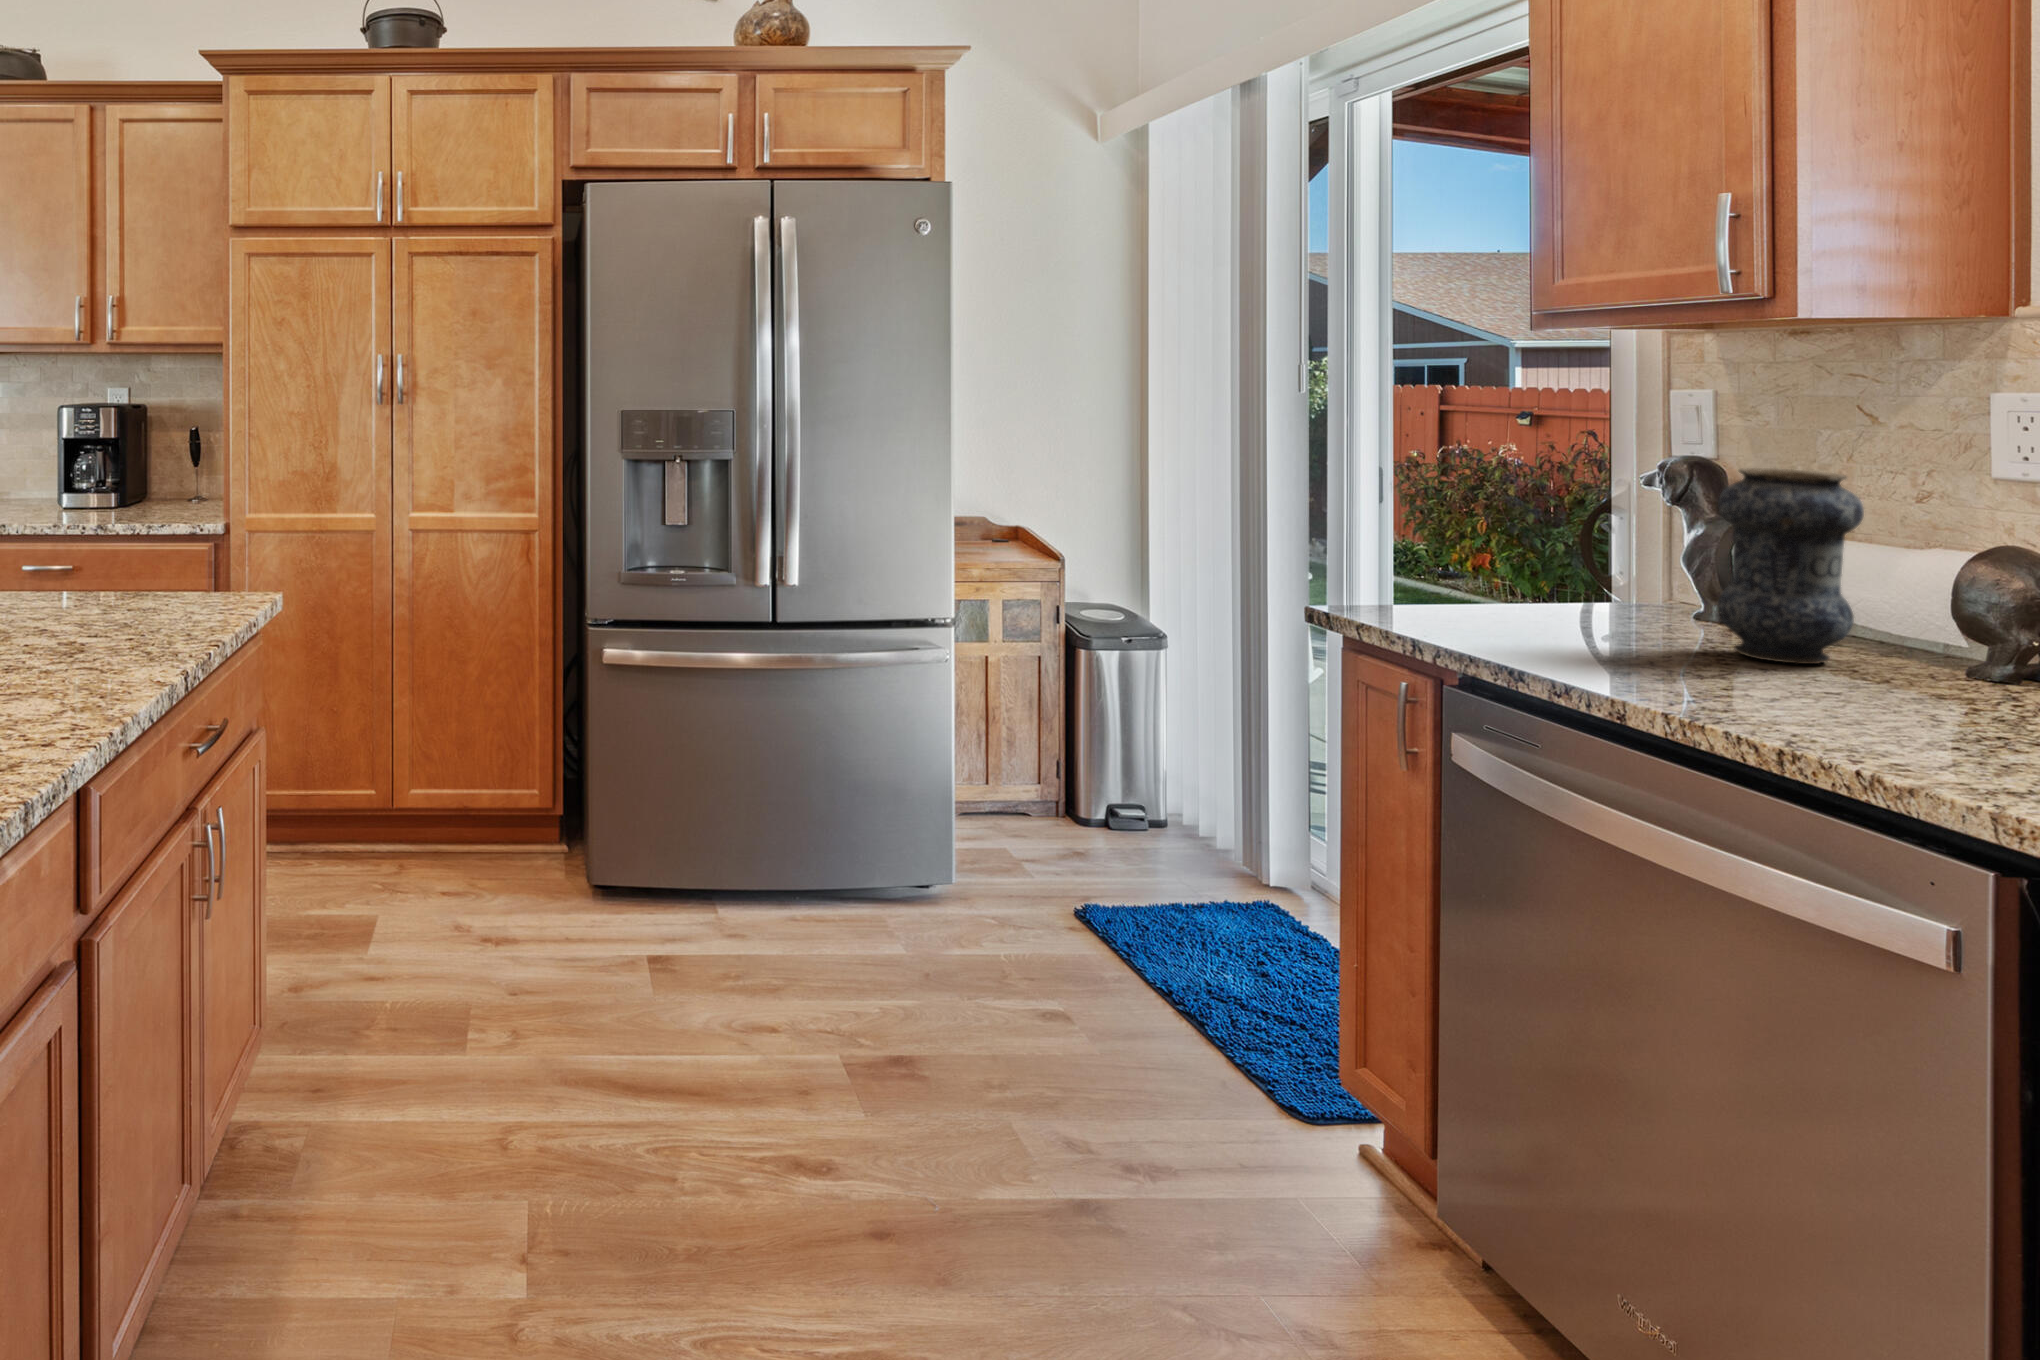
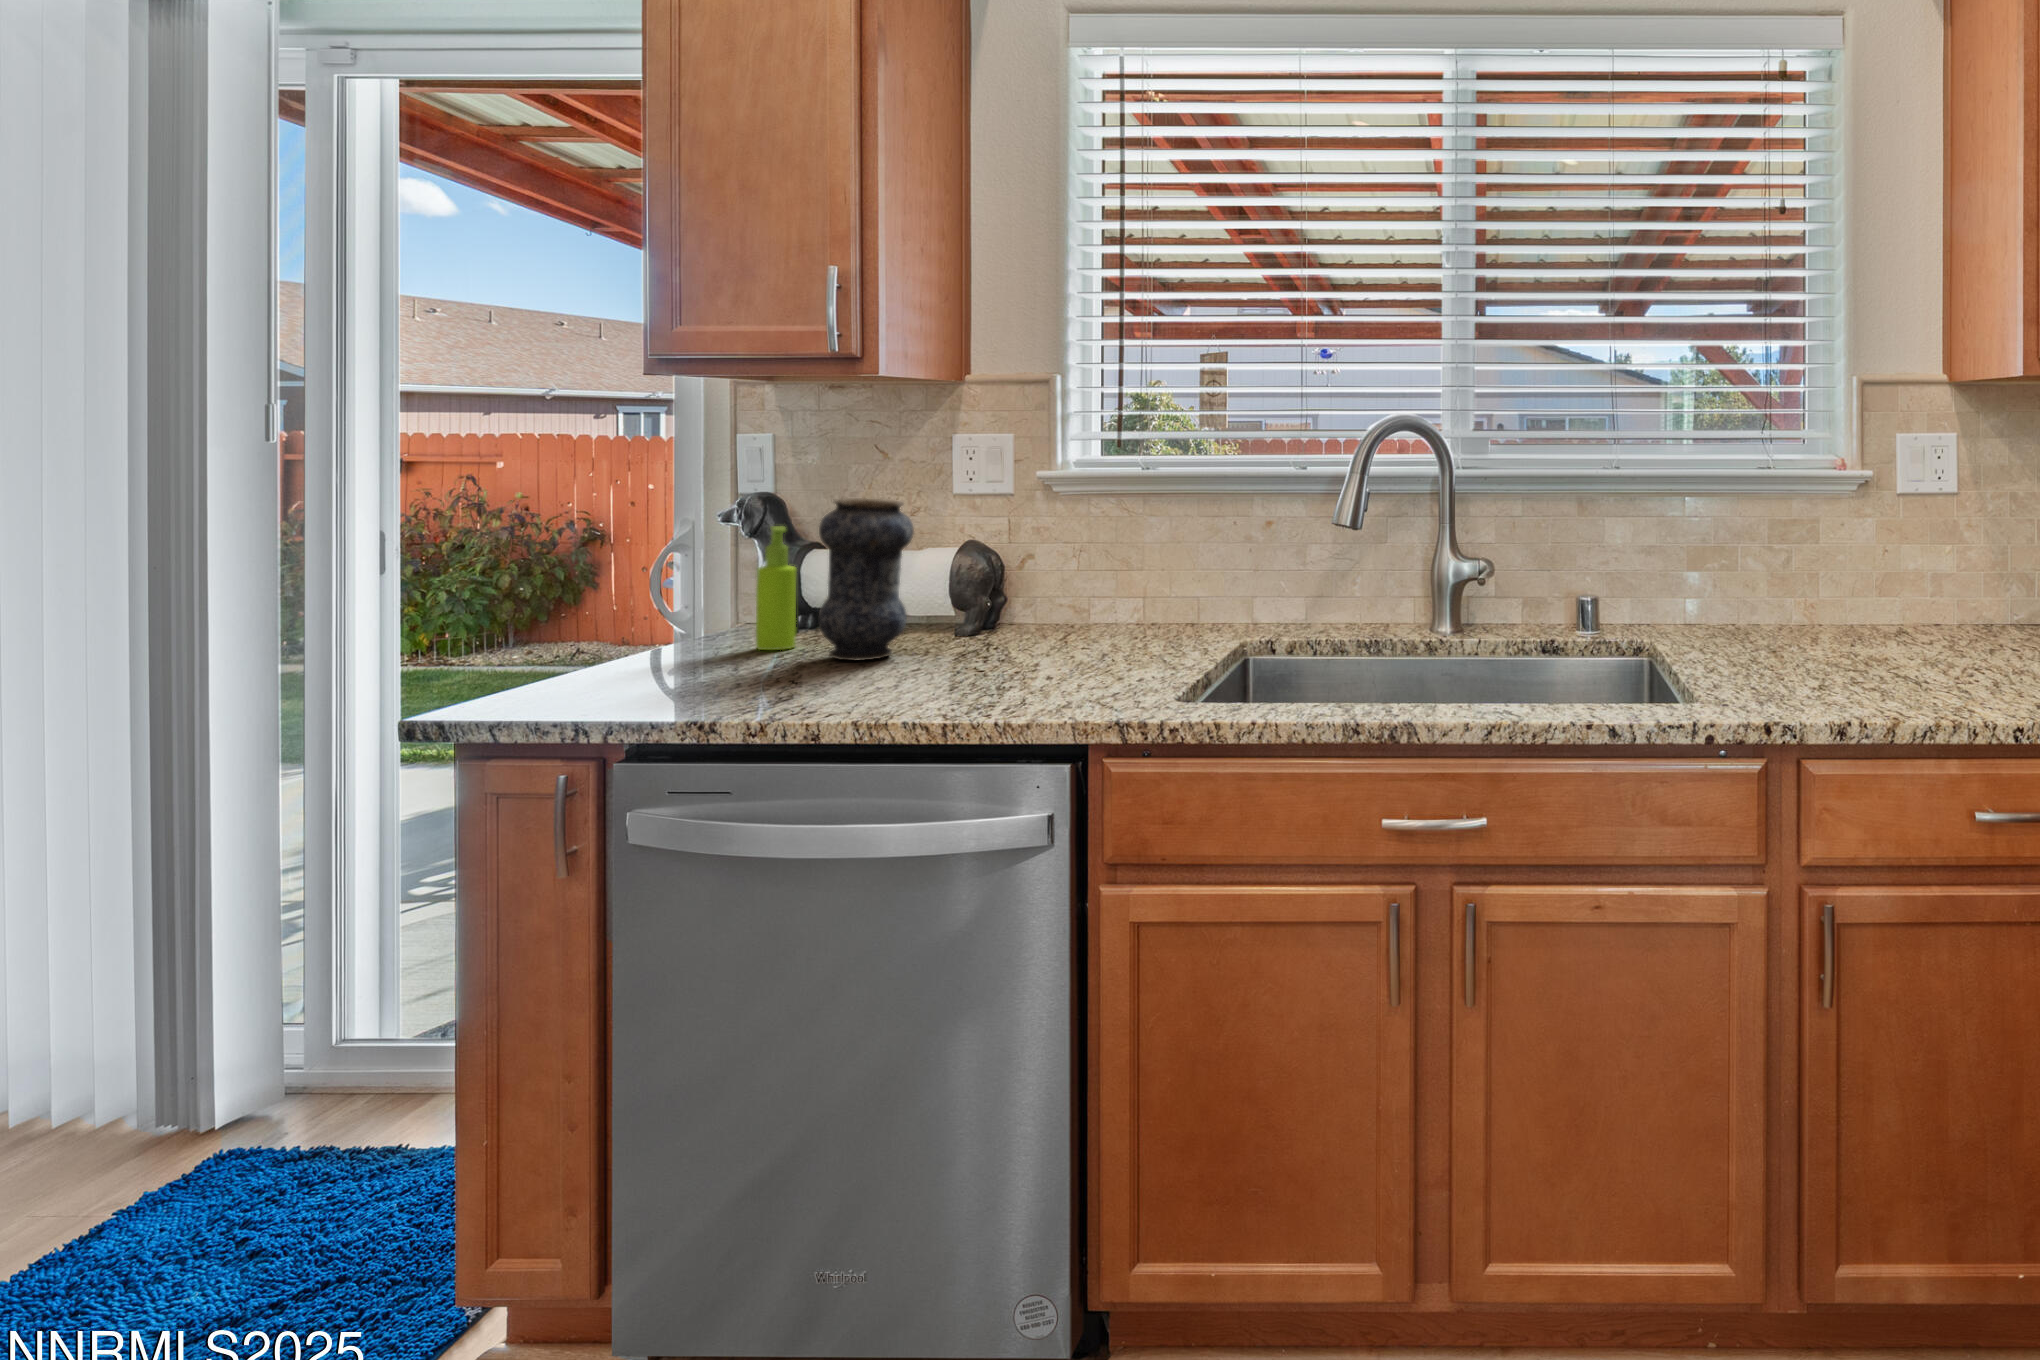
soap dispenser: none [1658,496,1712,635] -> present [756,526,796,650]

